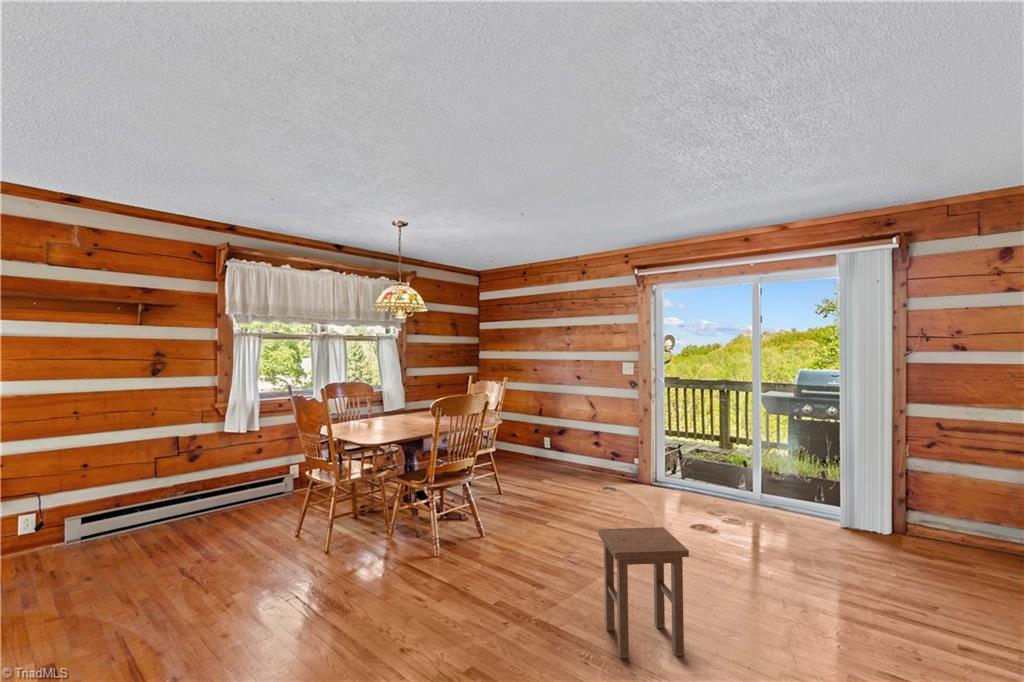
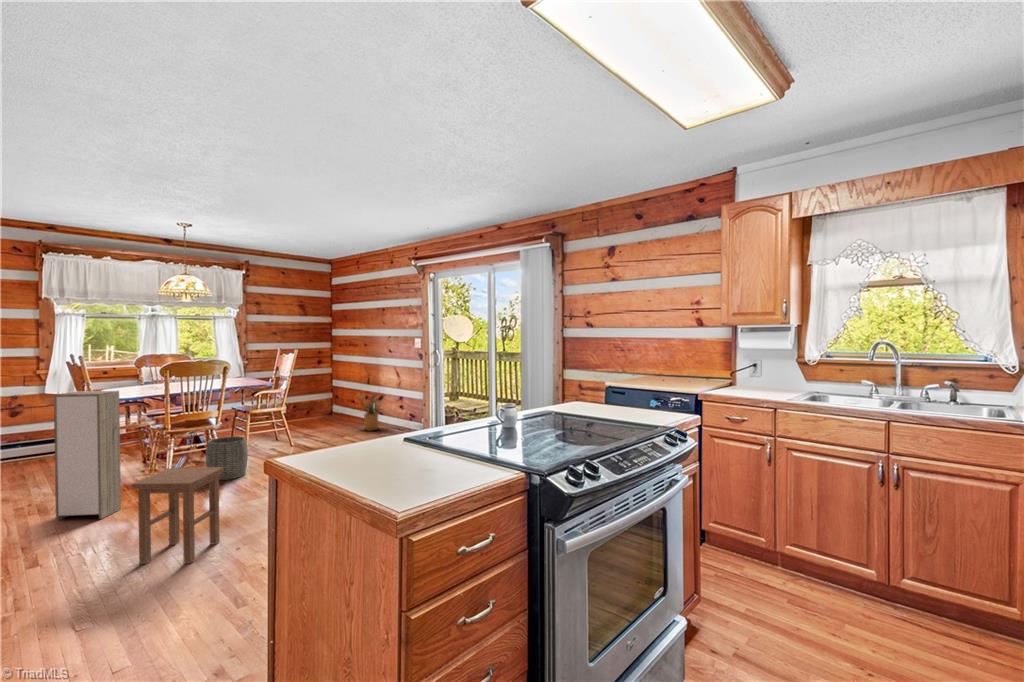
house plant: none [539,424,584,473] -> present [359,395,383,431]
storage cabinet: none [401,430,455,599] -> present [54,391,121,521]
woven basket: none [480,484,525,540] -> present [206,436,248,480]

